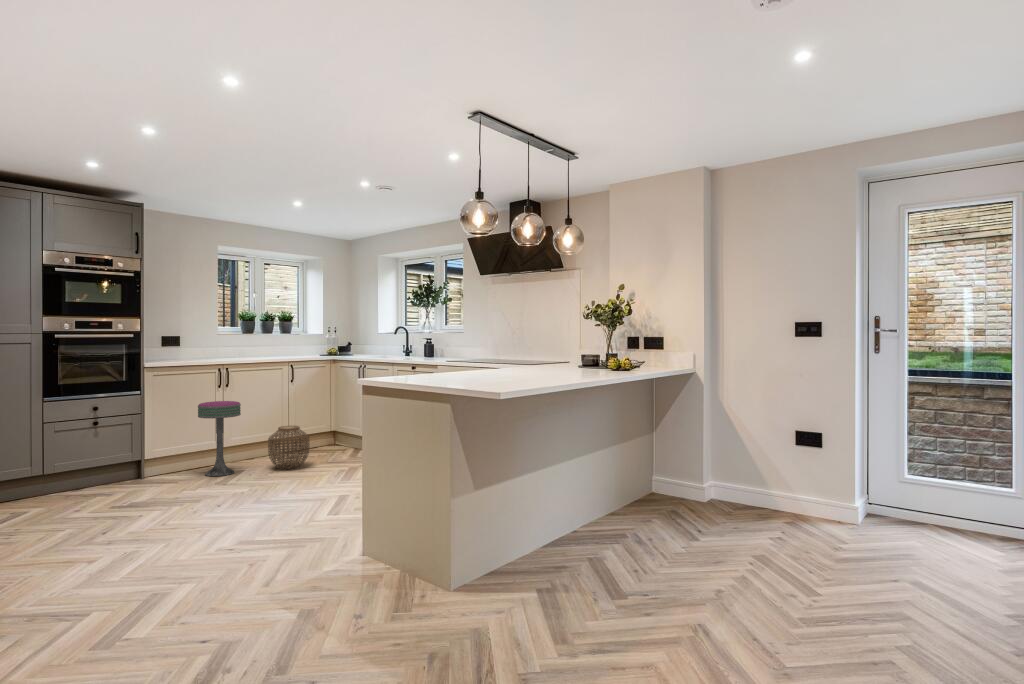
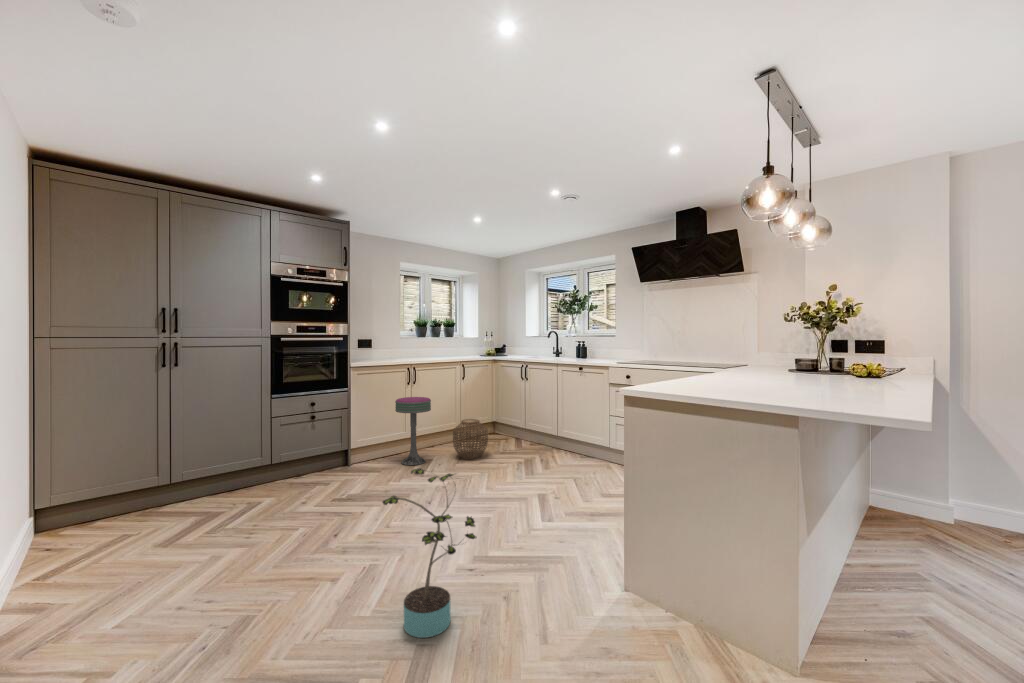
potted plant: none [112,453,202,594] -> present [383,468,476,638]

